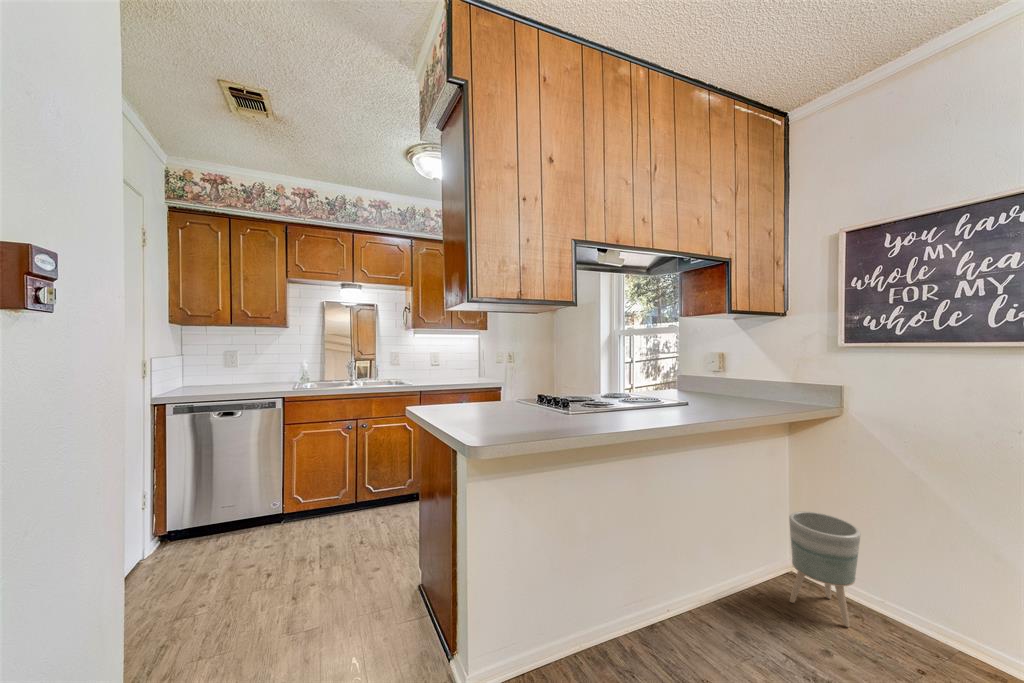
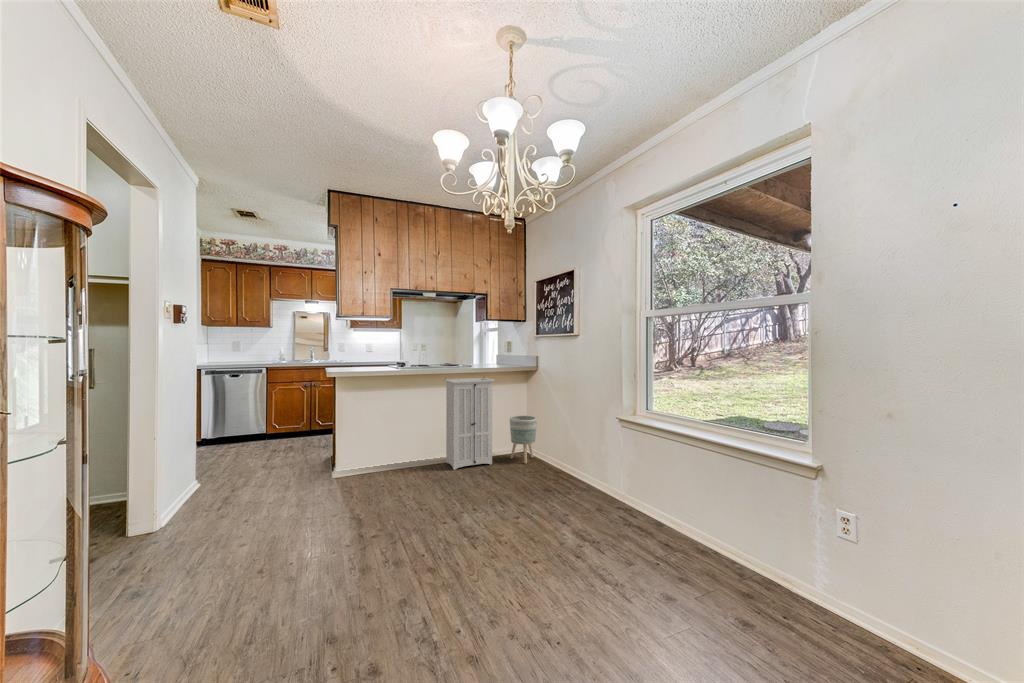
storage cabinet: none [676,435,792,659] -> present [444,378,495,470]

